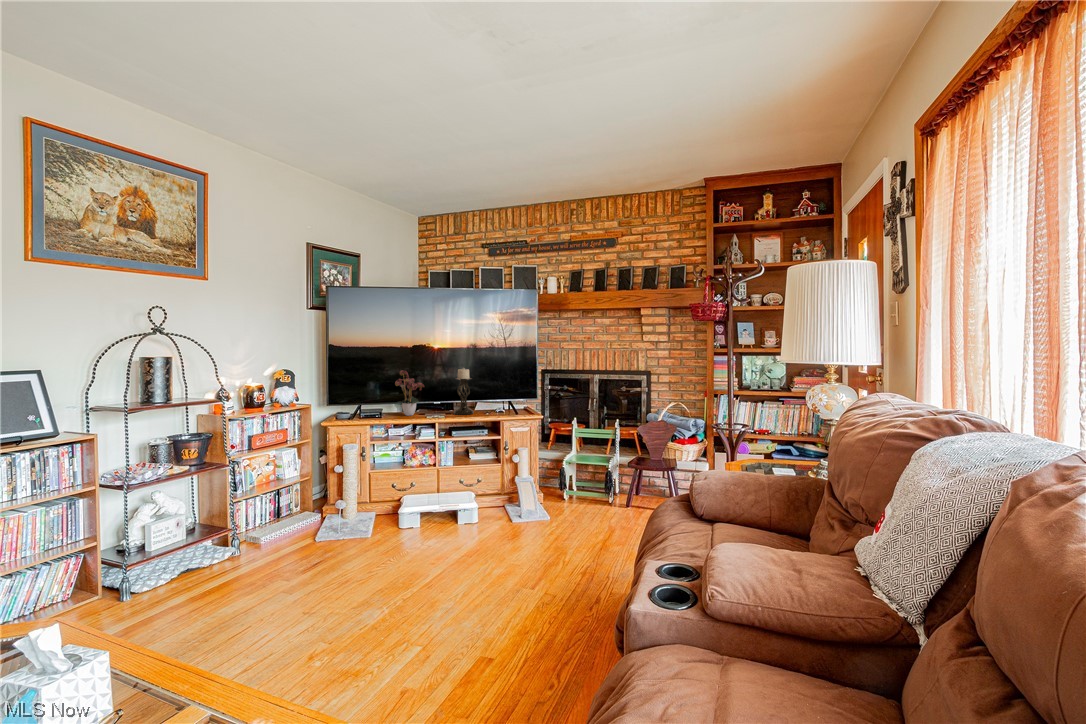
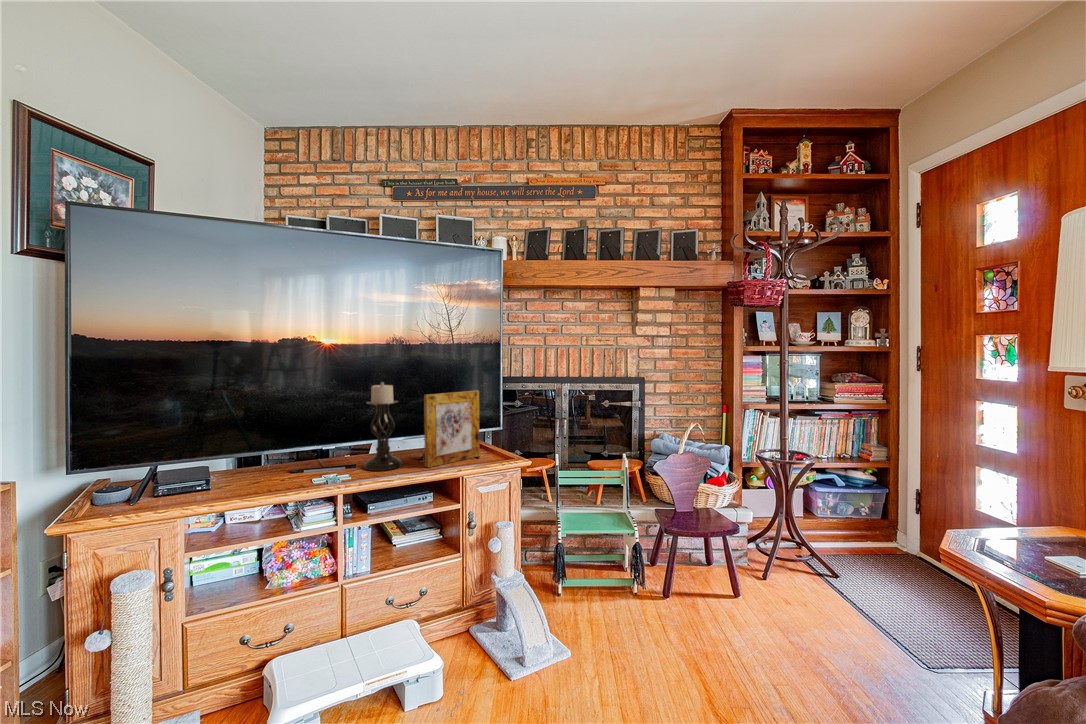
flower arrangement: present [395,370,425,416] -> none [235,388,311,484]
picture frame: none [484,374,518,415] -> present [424,391,480,467]

